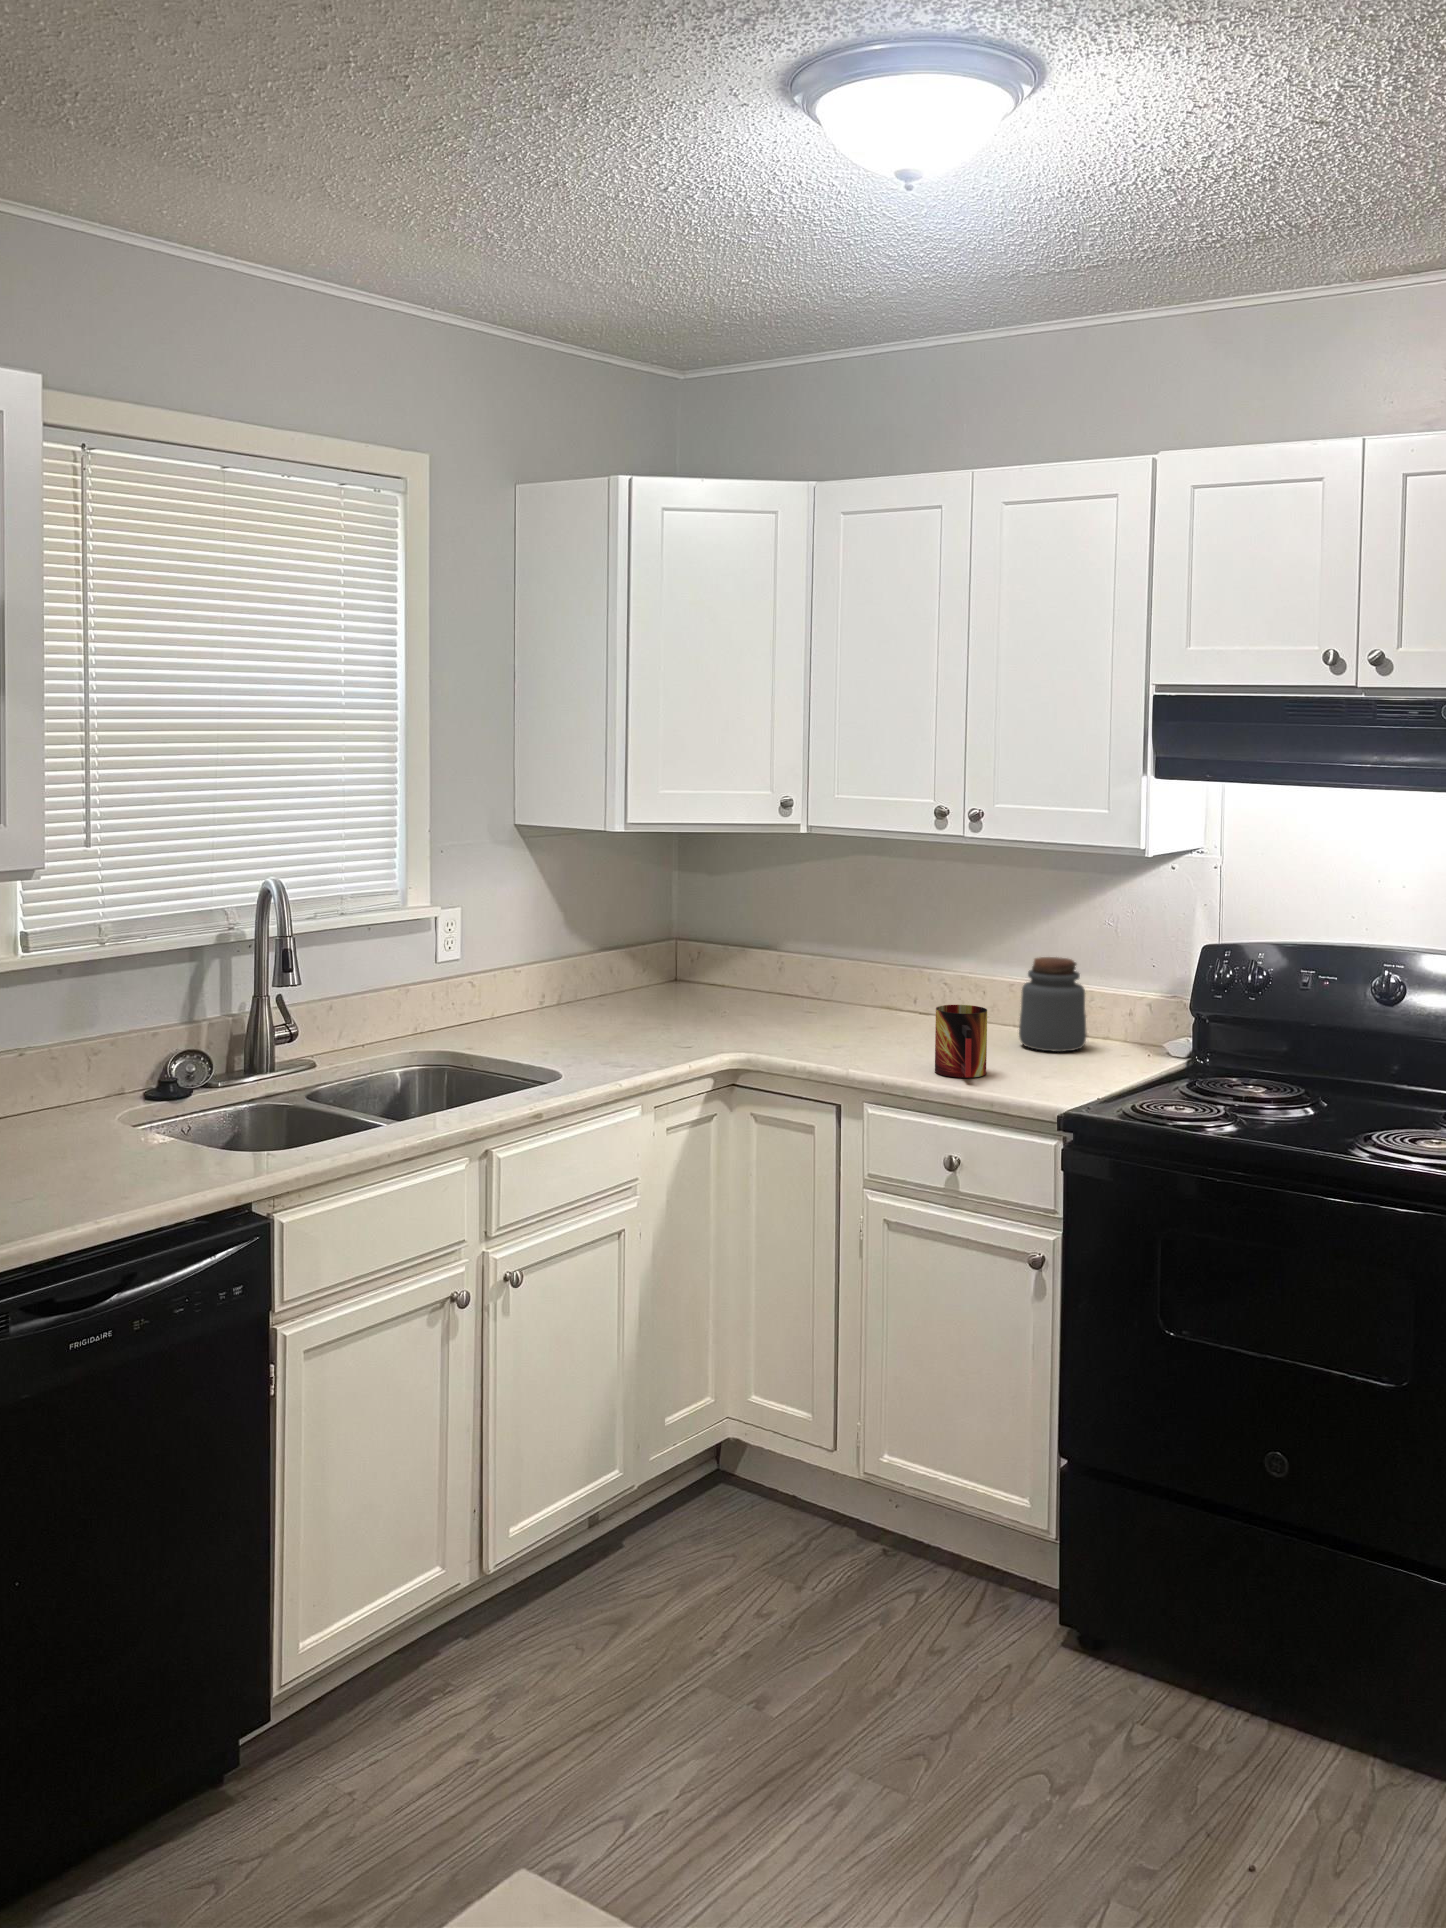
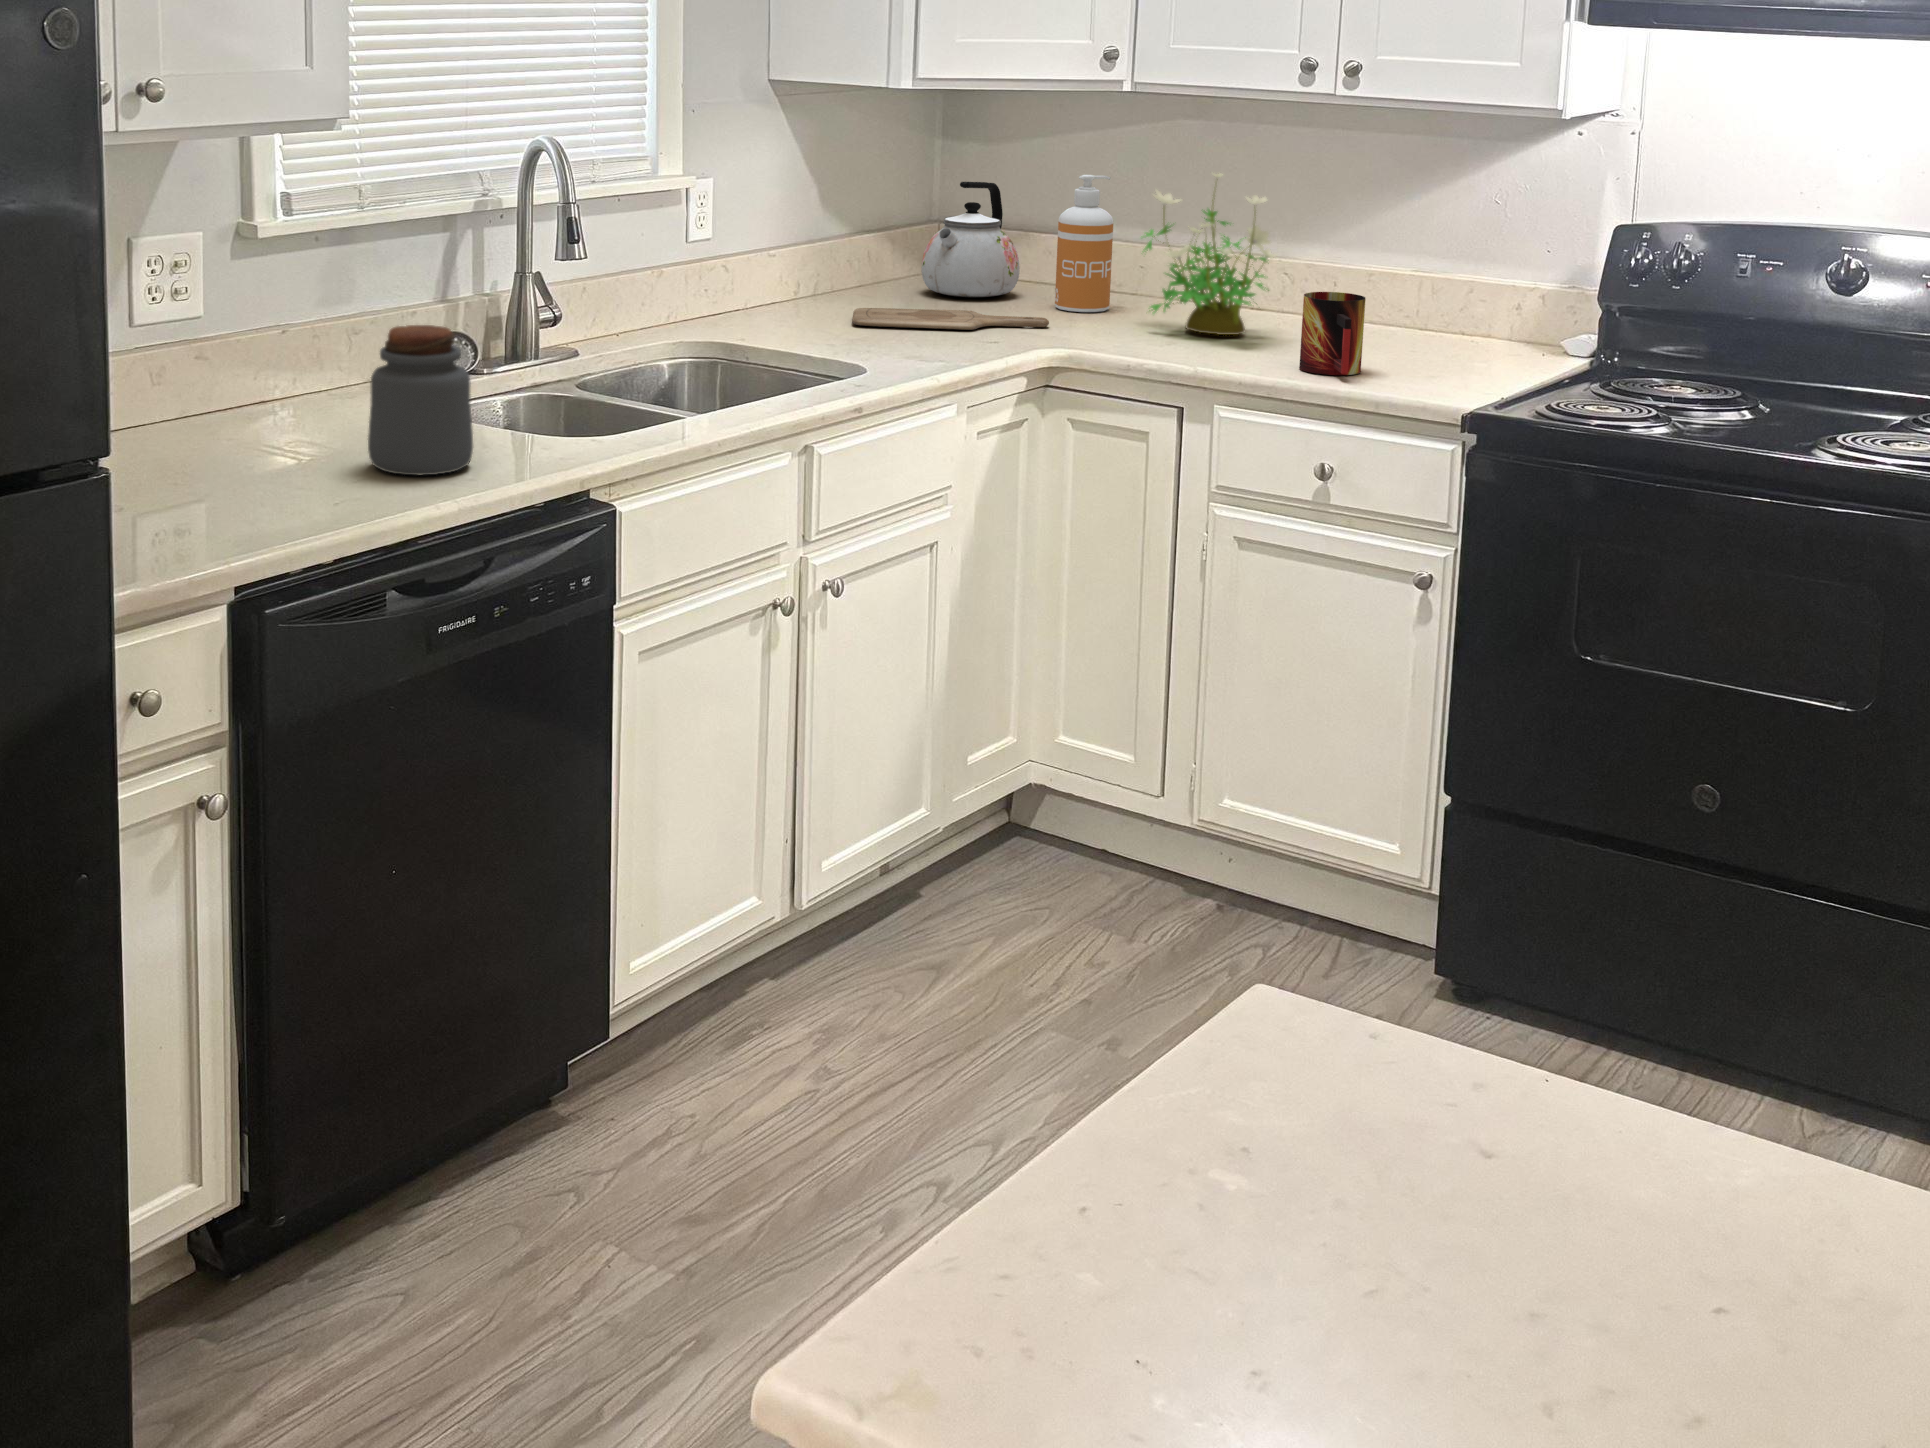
potted plant: none [818,902,928,1039] -> present [1144,174,1277,335]
soap dispenser: none [756,903,801,1018] -> present [1055,175,1113,312]
kettle: none [651,909,731,1005] -> present [922,182,1020,298]
jar: present [1019,957,1086,1052] -> present [368,325,473,475]
cutting board: none [574,1018,741,1037] -> present [852,308,1049,330]

